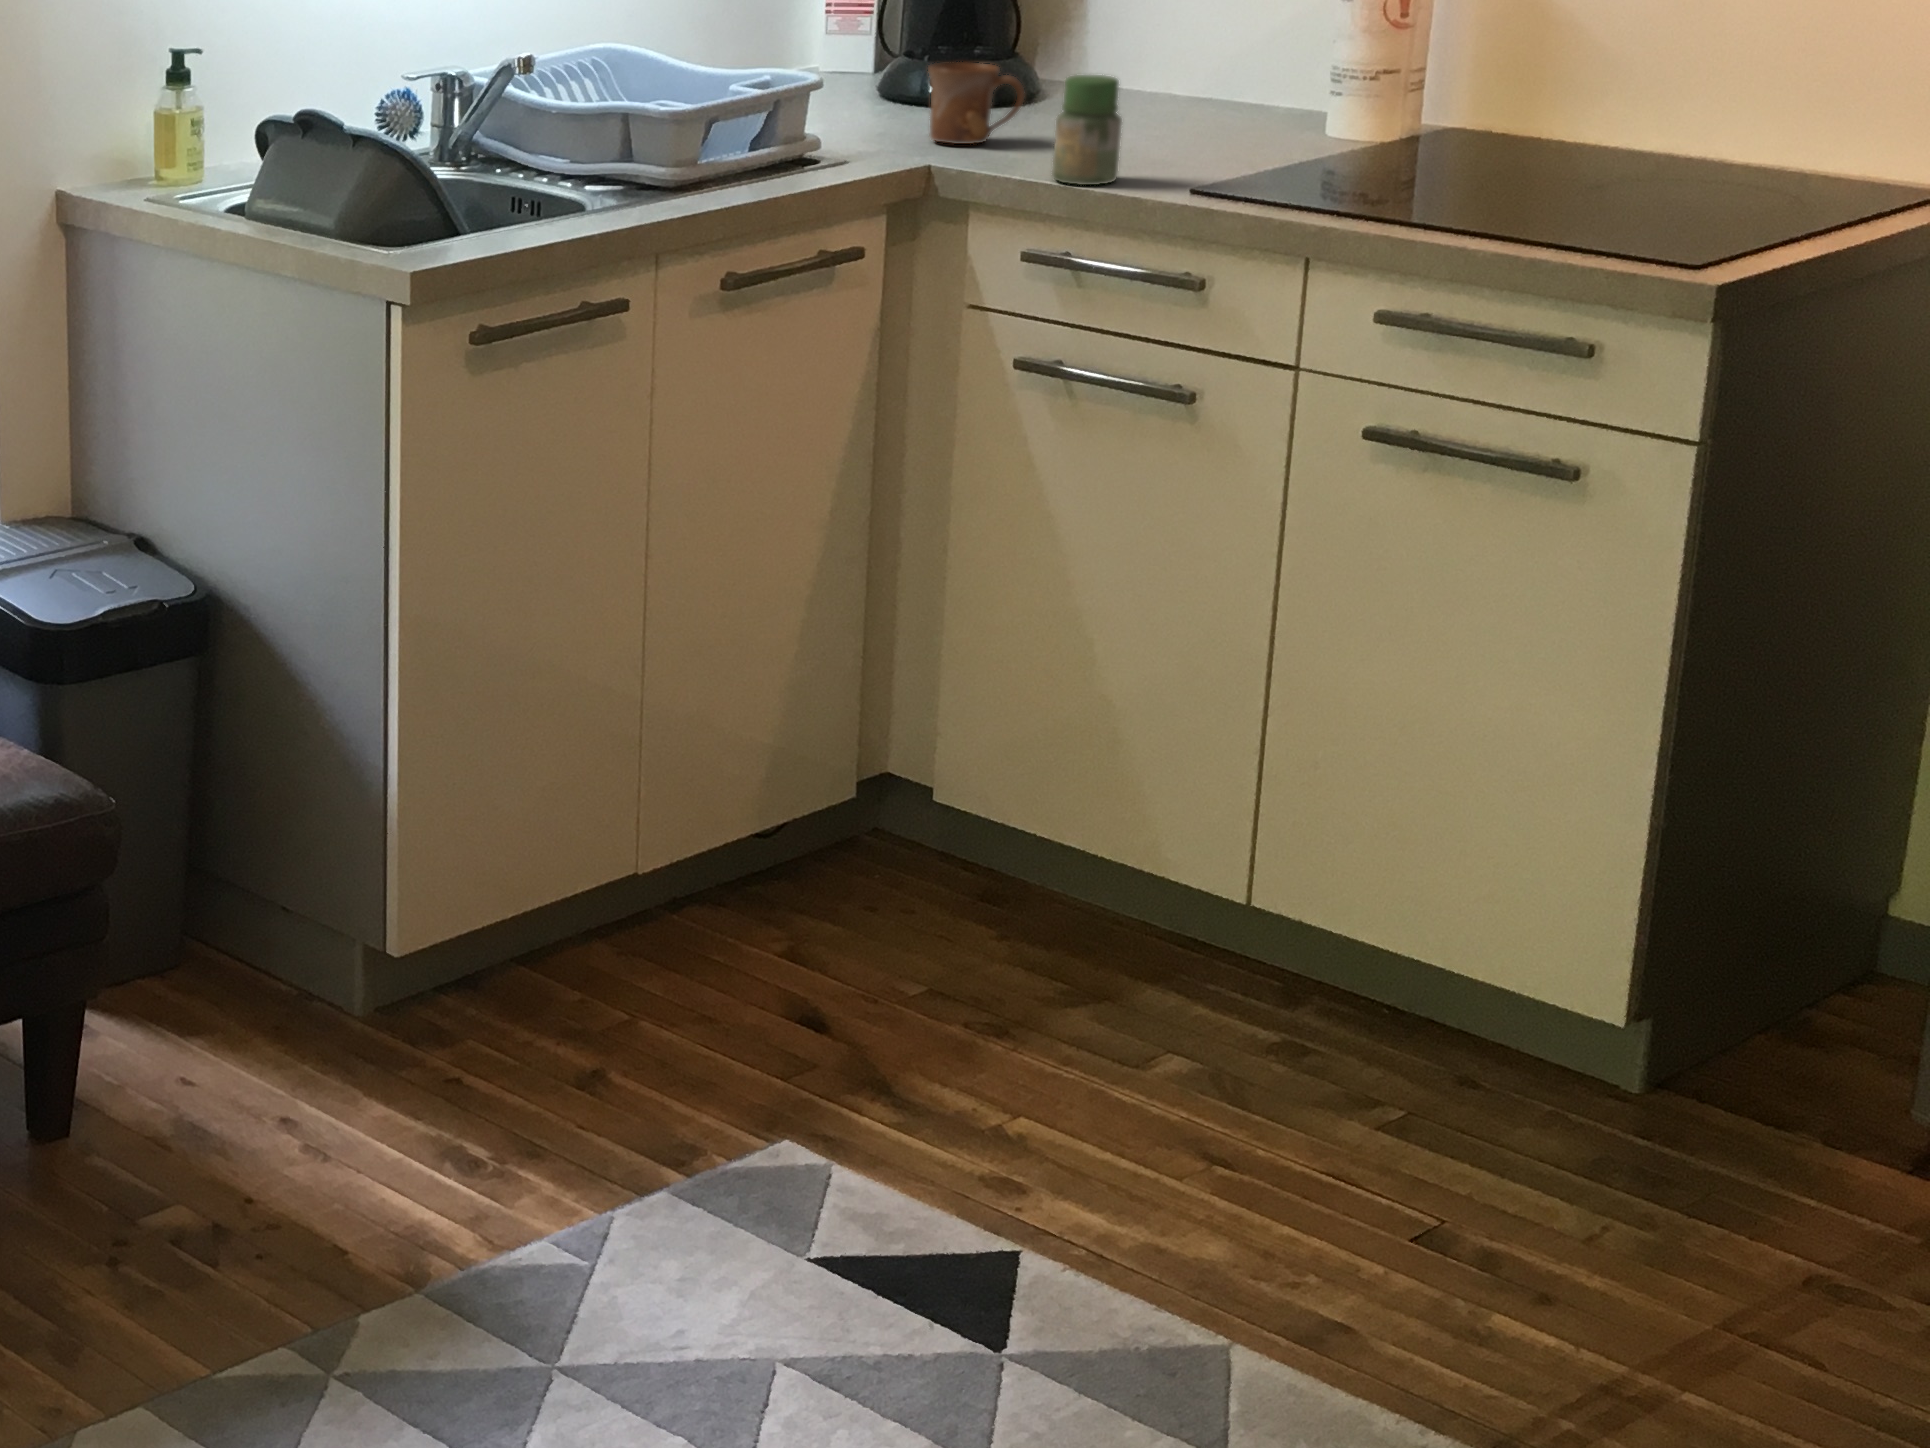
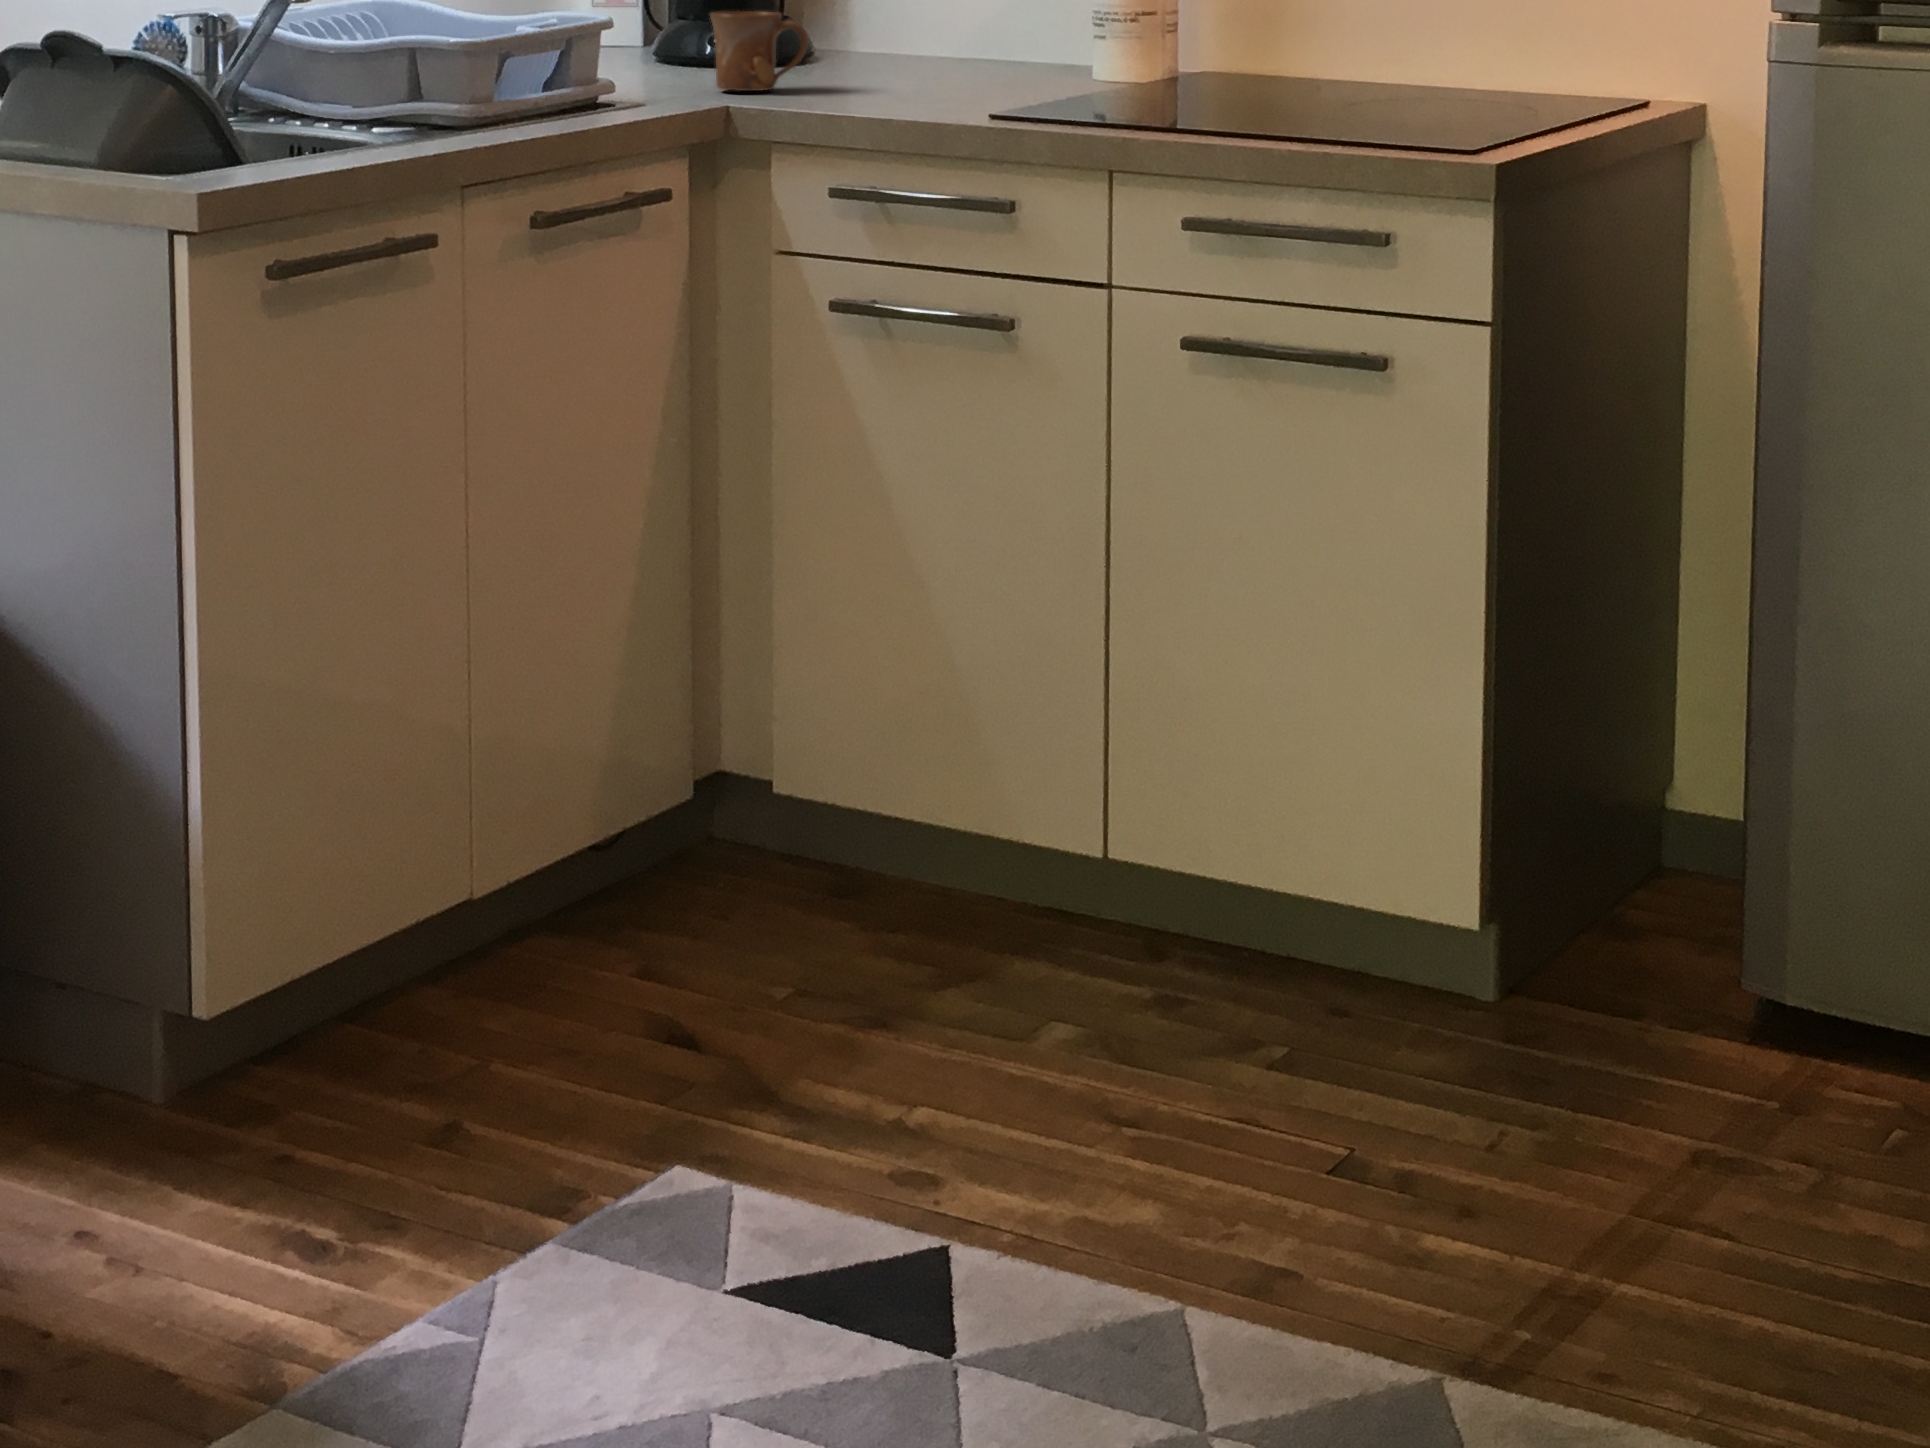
jar: present [1052,75,1122,185] -> none [849,6,913,115]

